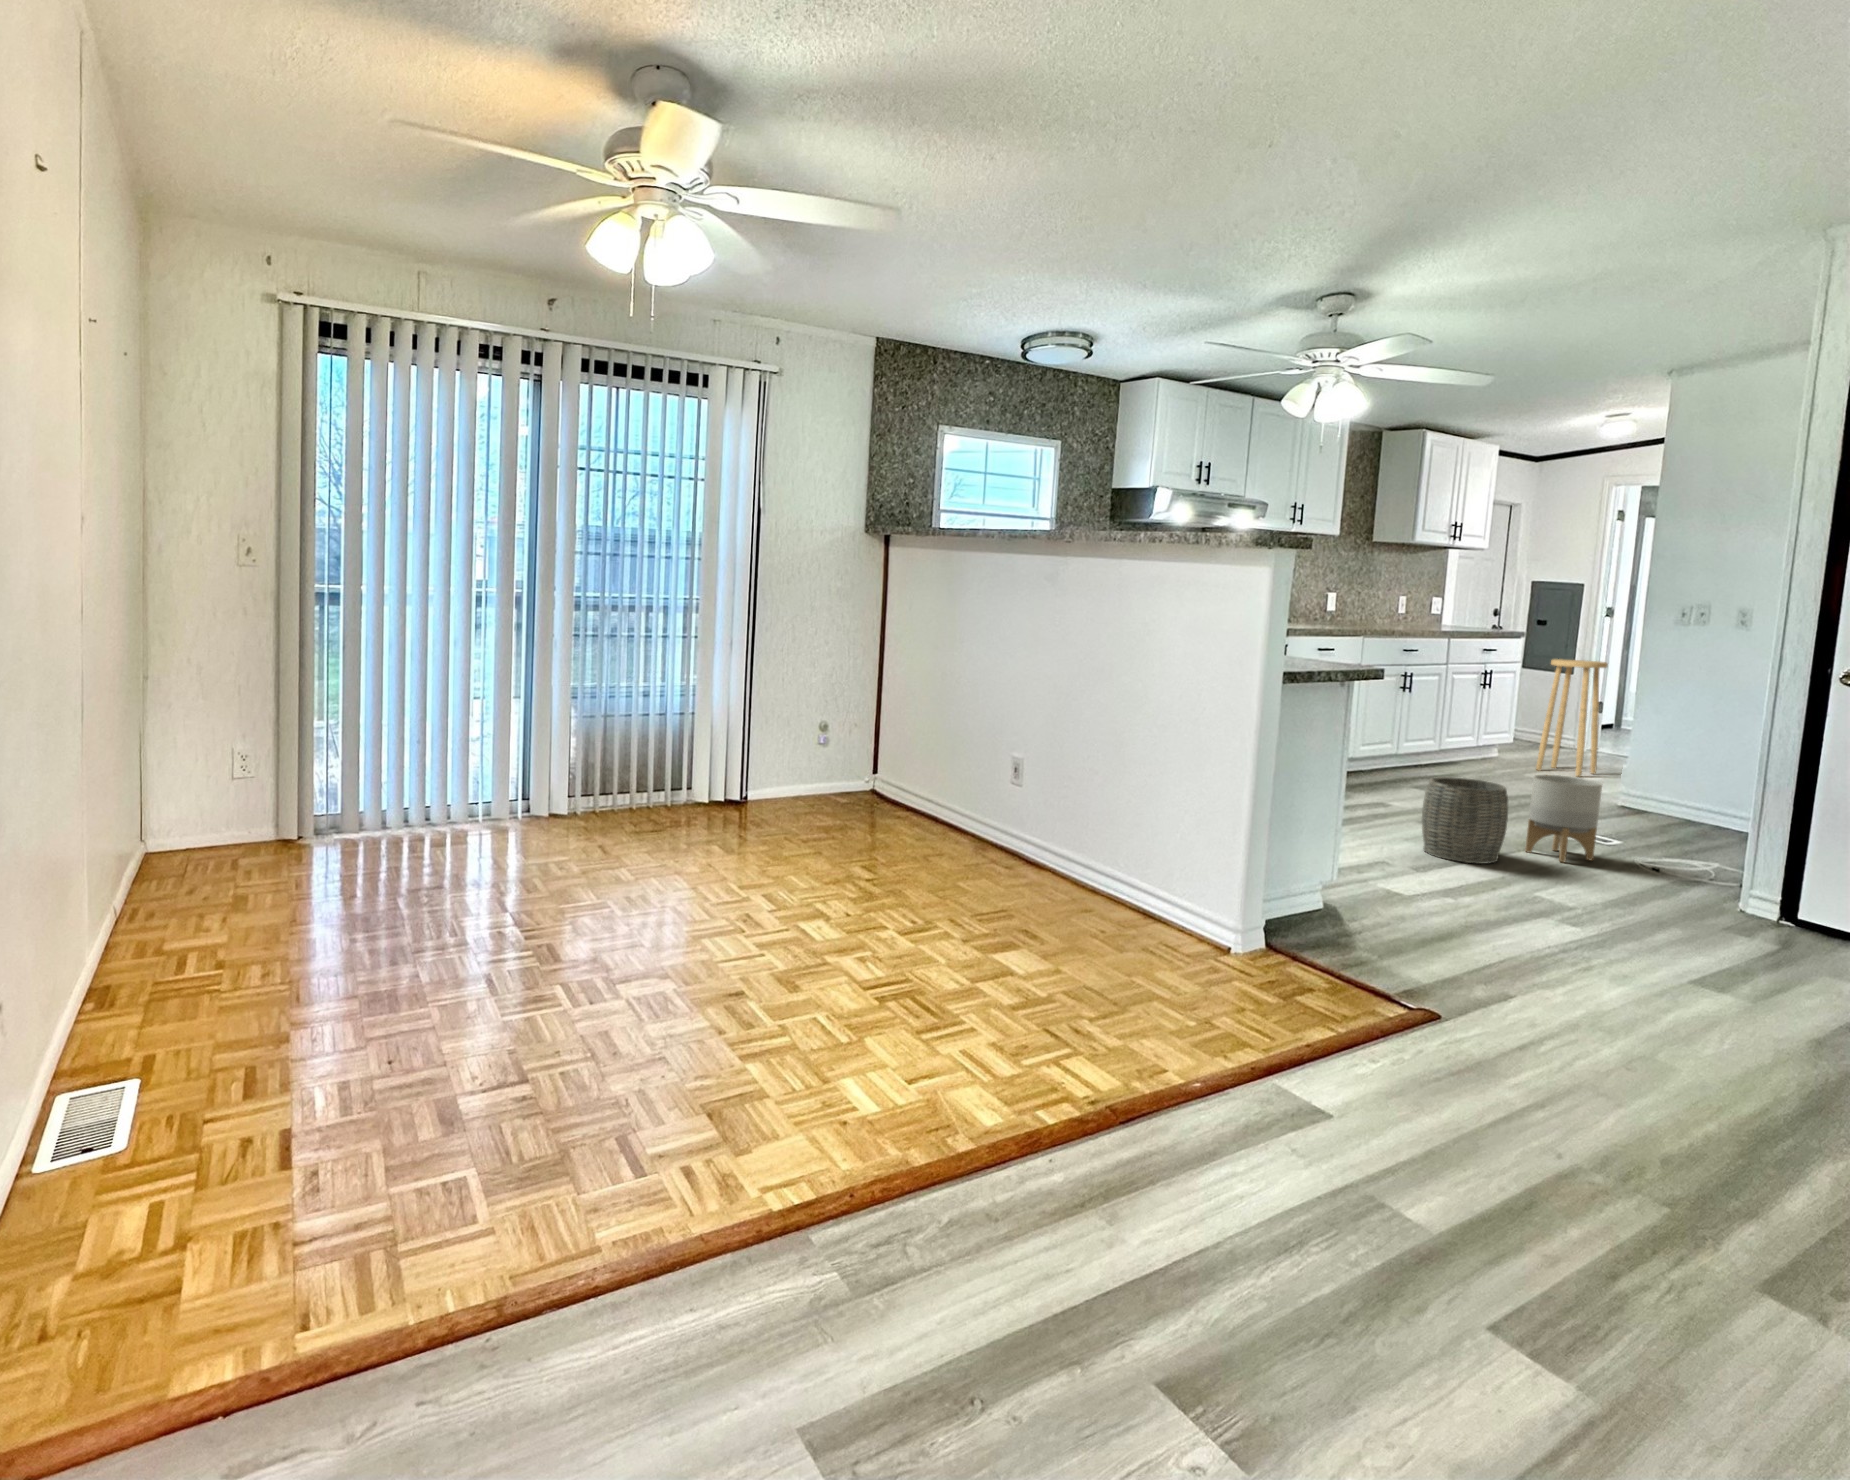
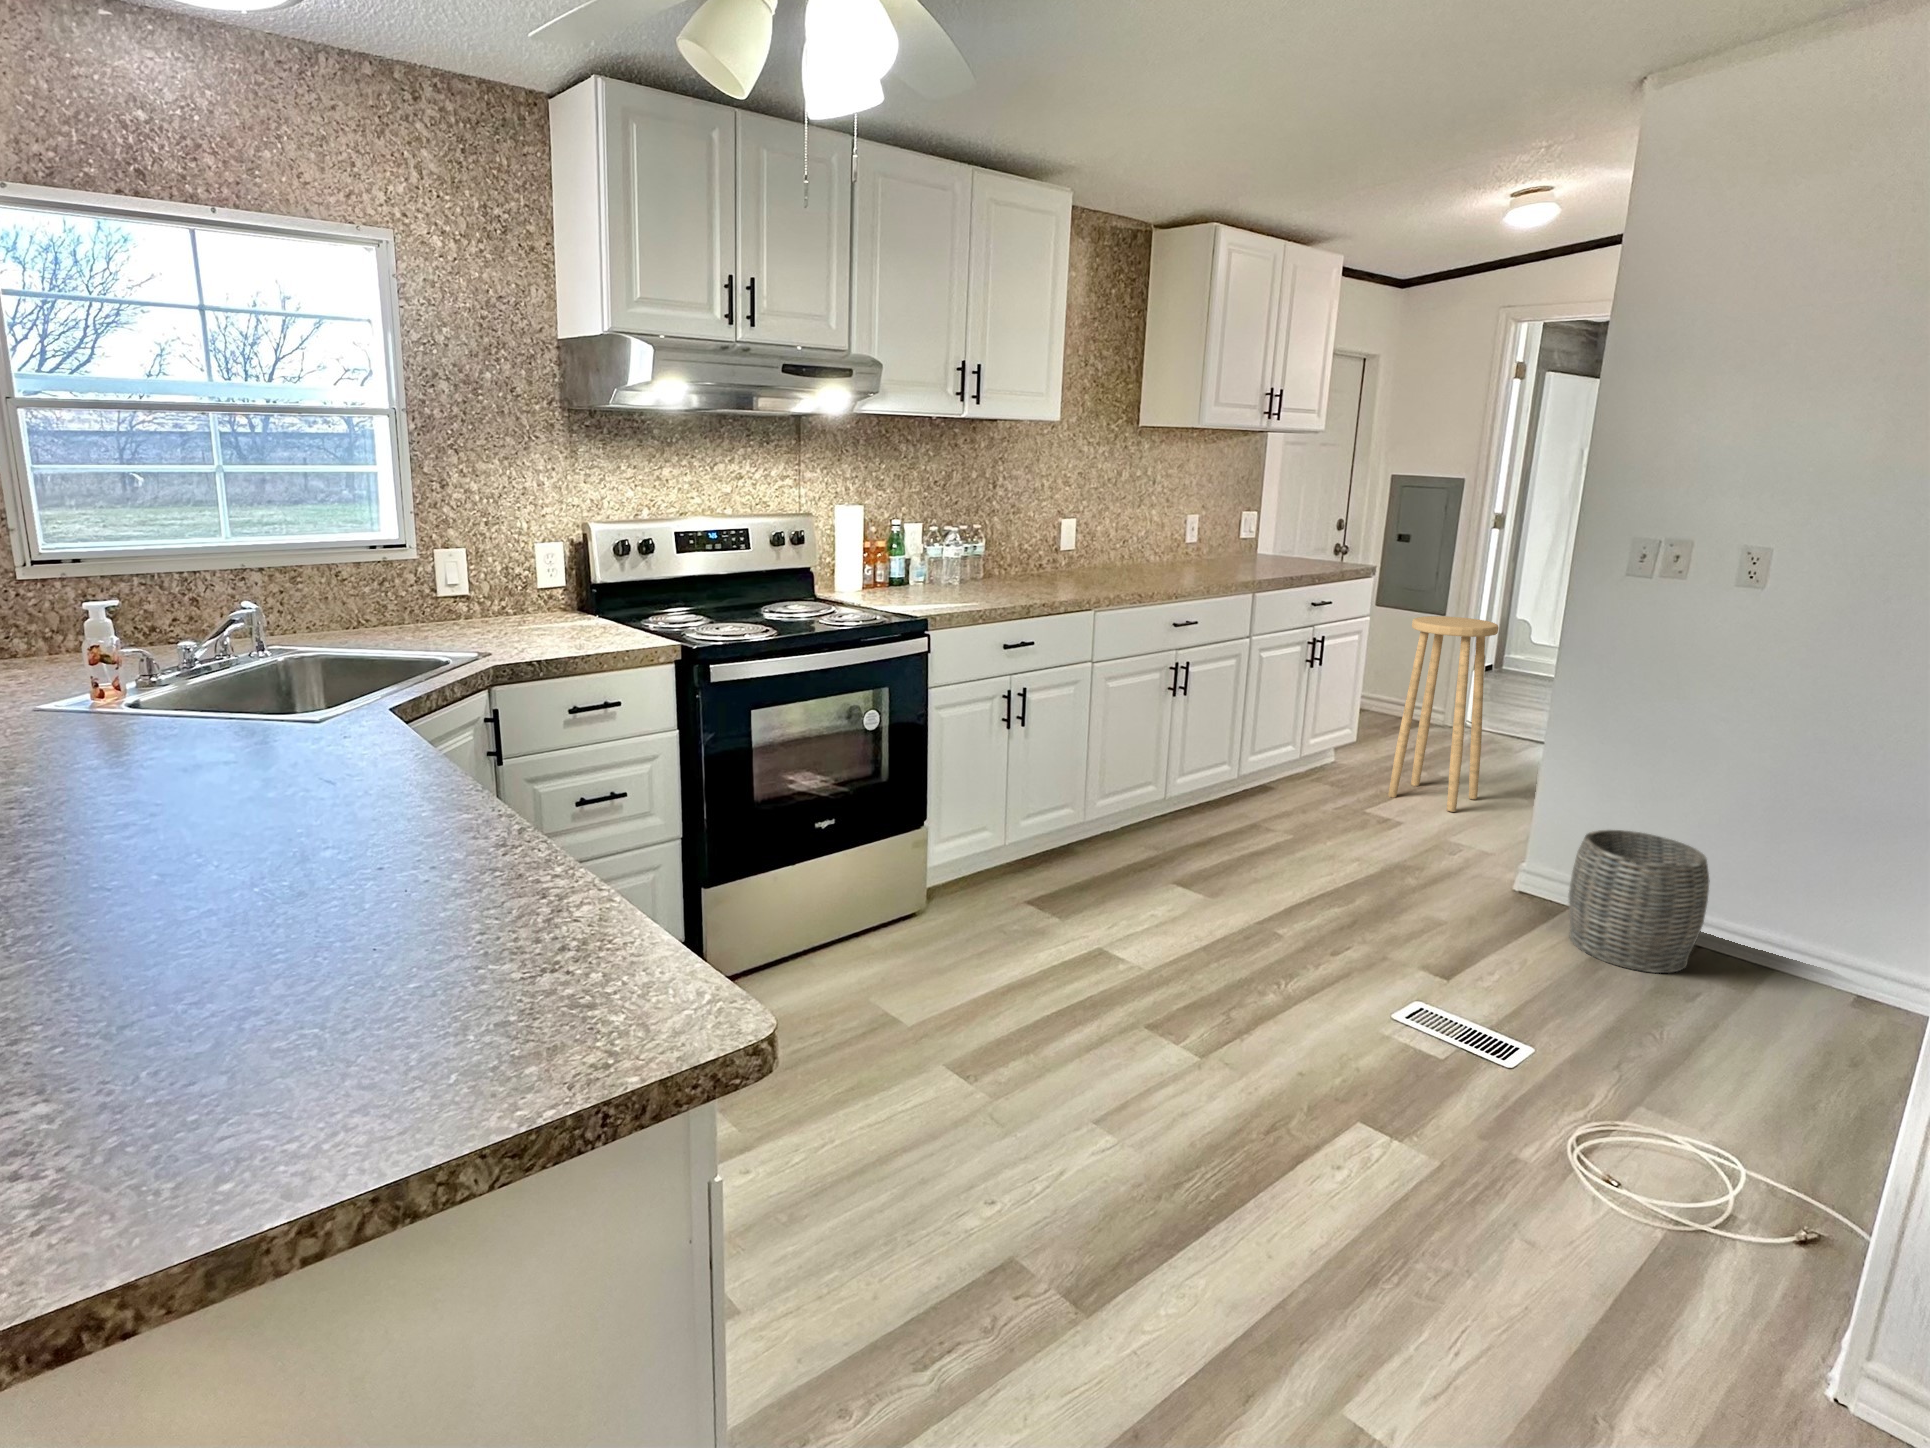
planter: present [1525,775,1602,862] -> none [1339,1029,1517,1287]
woven basket: present [1422,777,1508,864] -> present [1569,830,1710,973]

